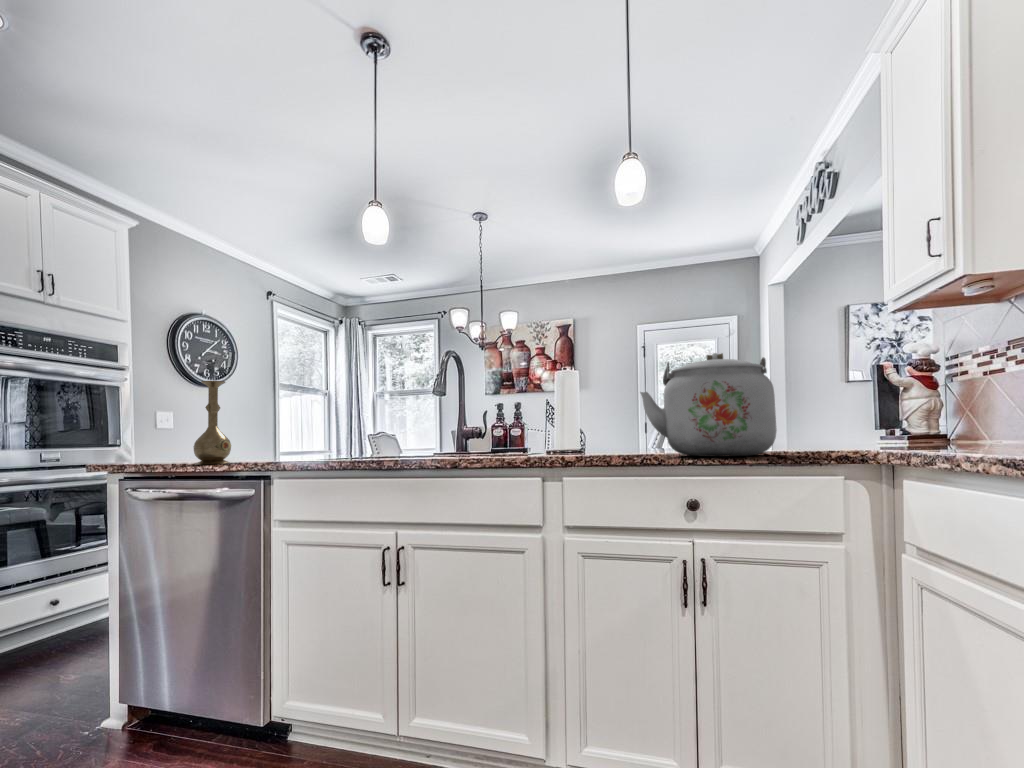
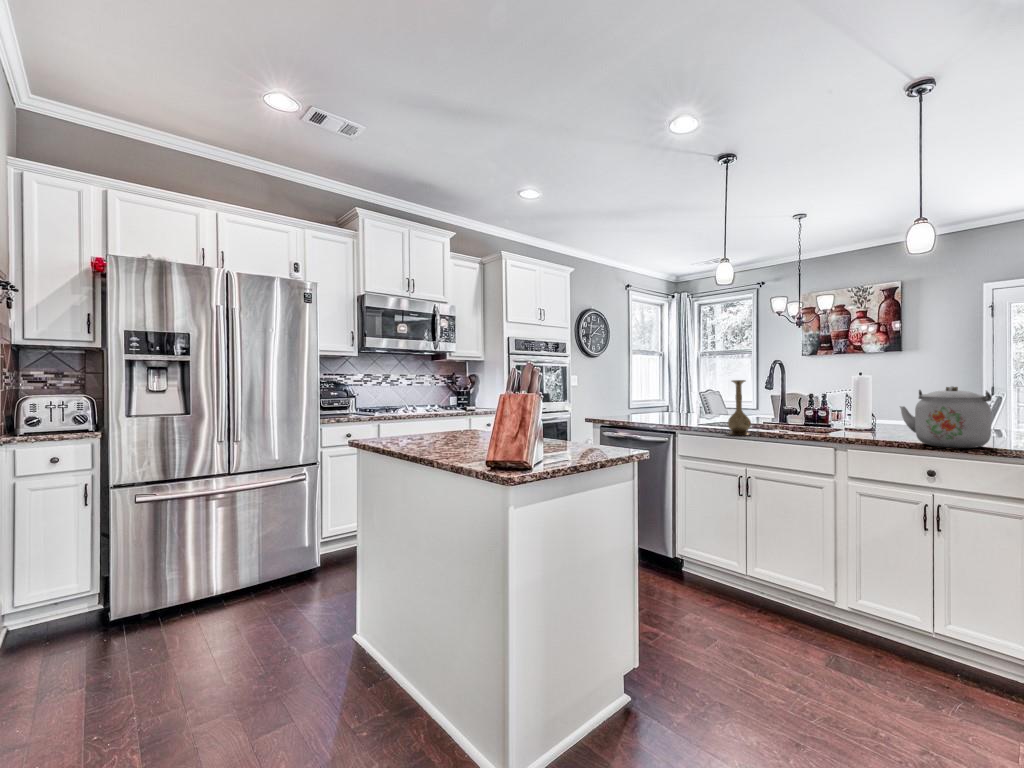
vase: present [193,381,231,465] -> present [728,380,751,435]

